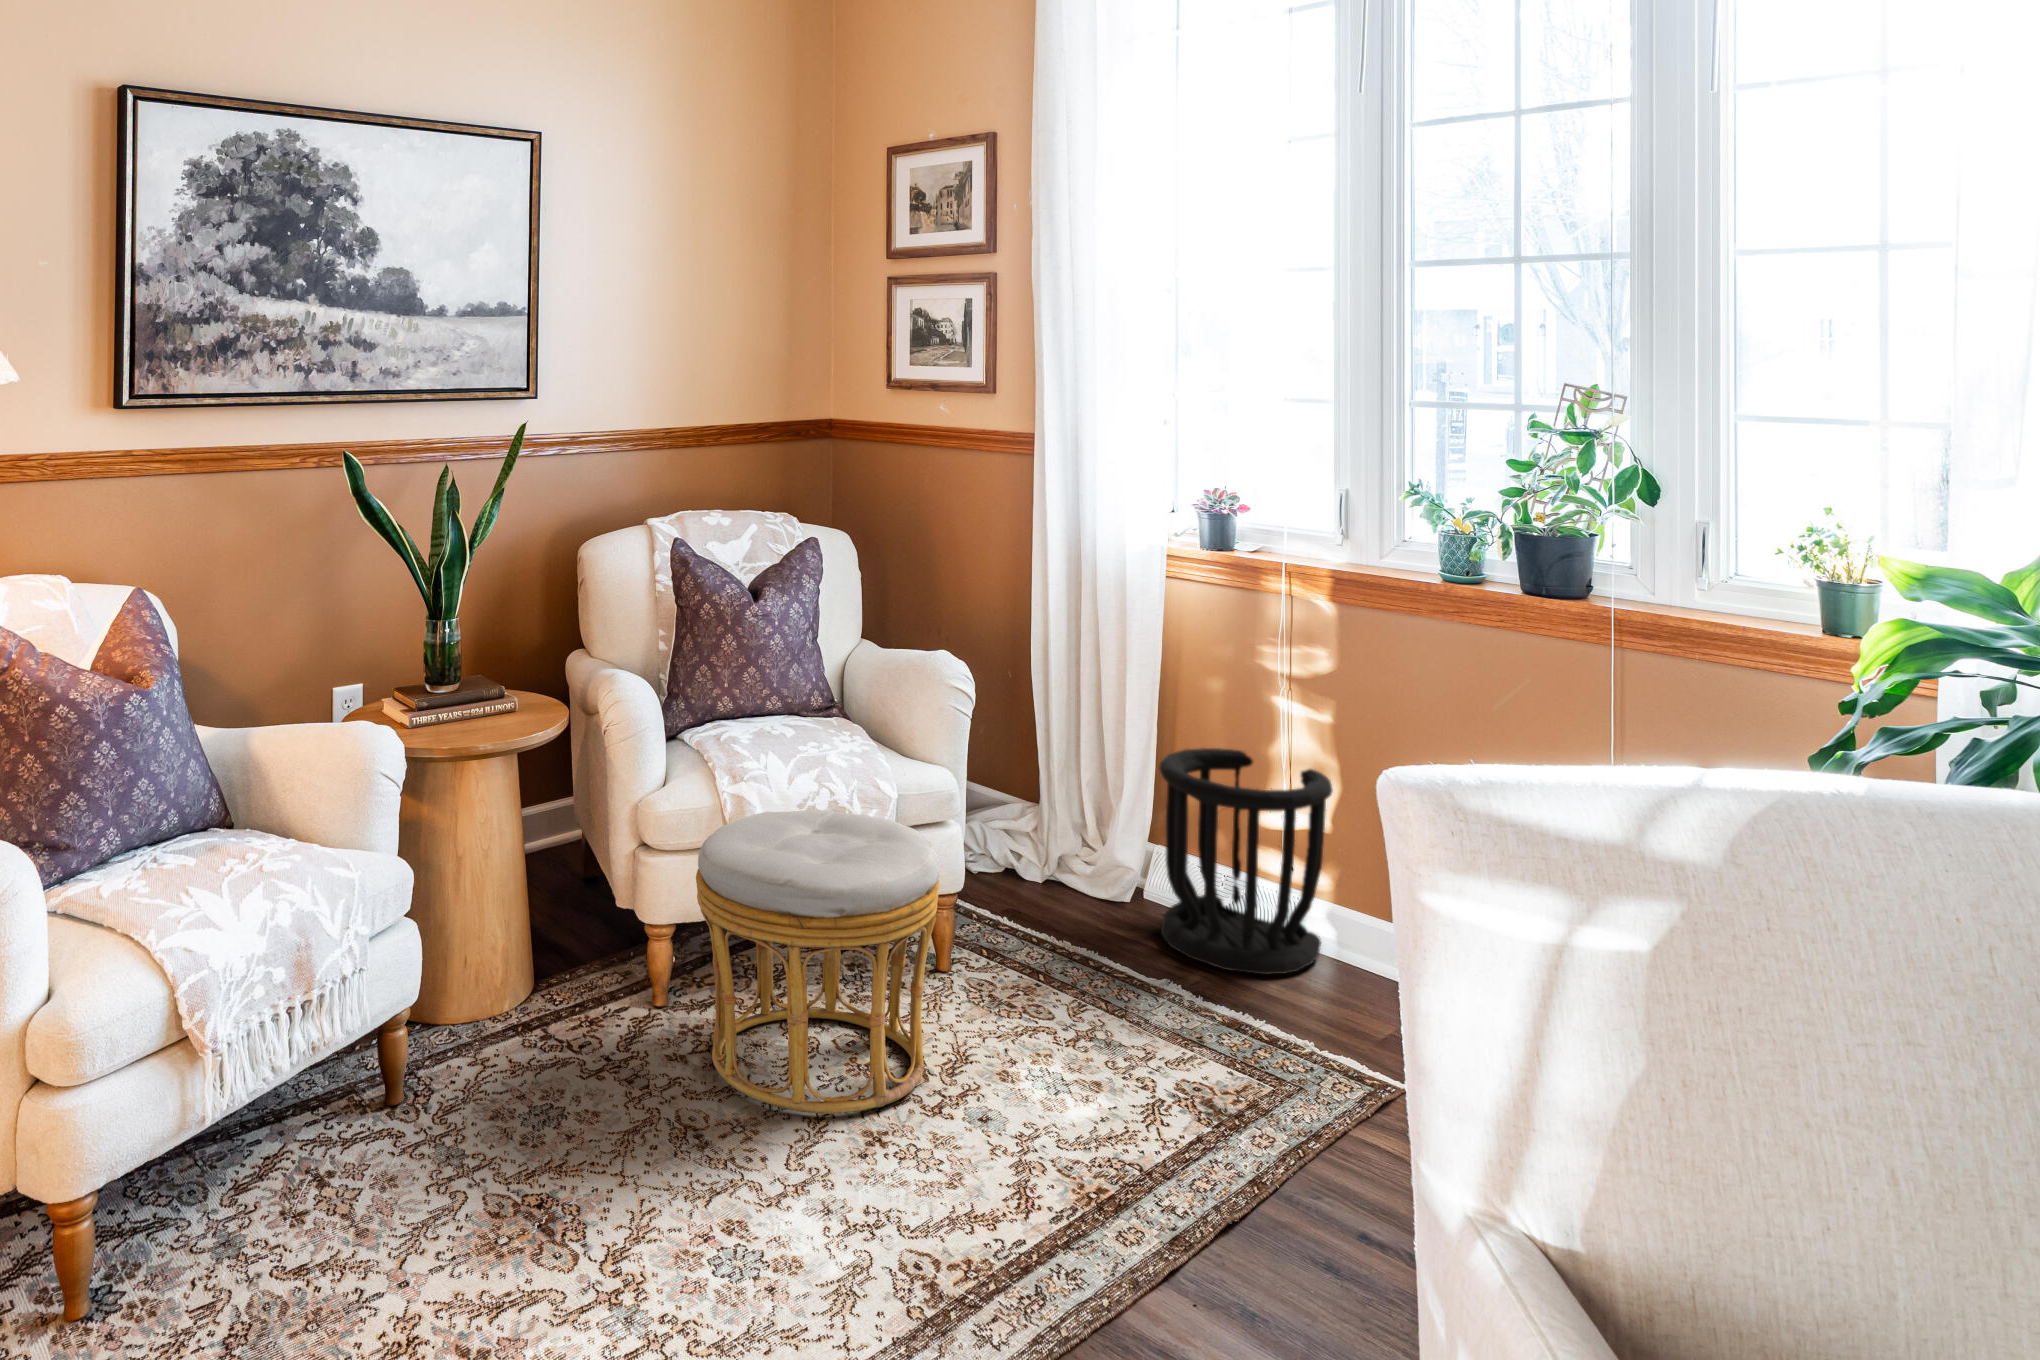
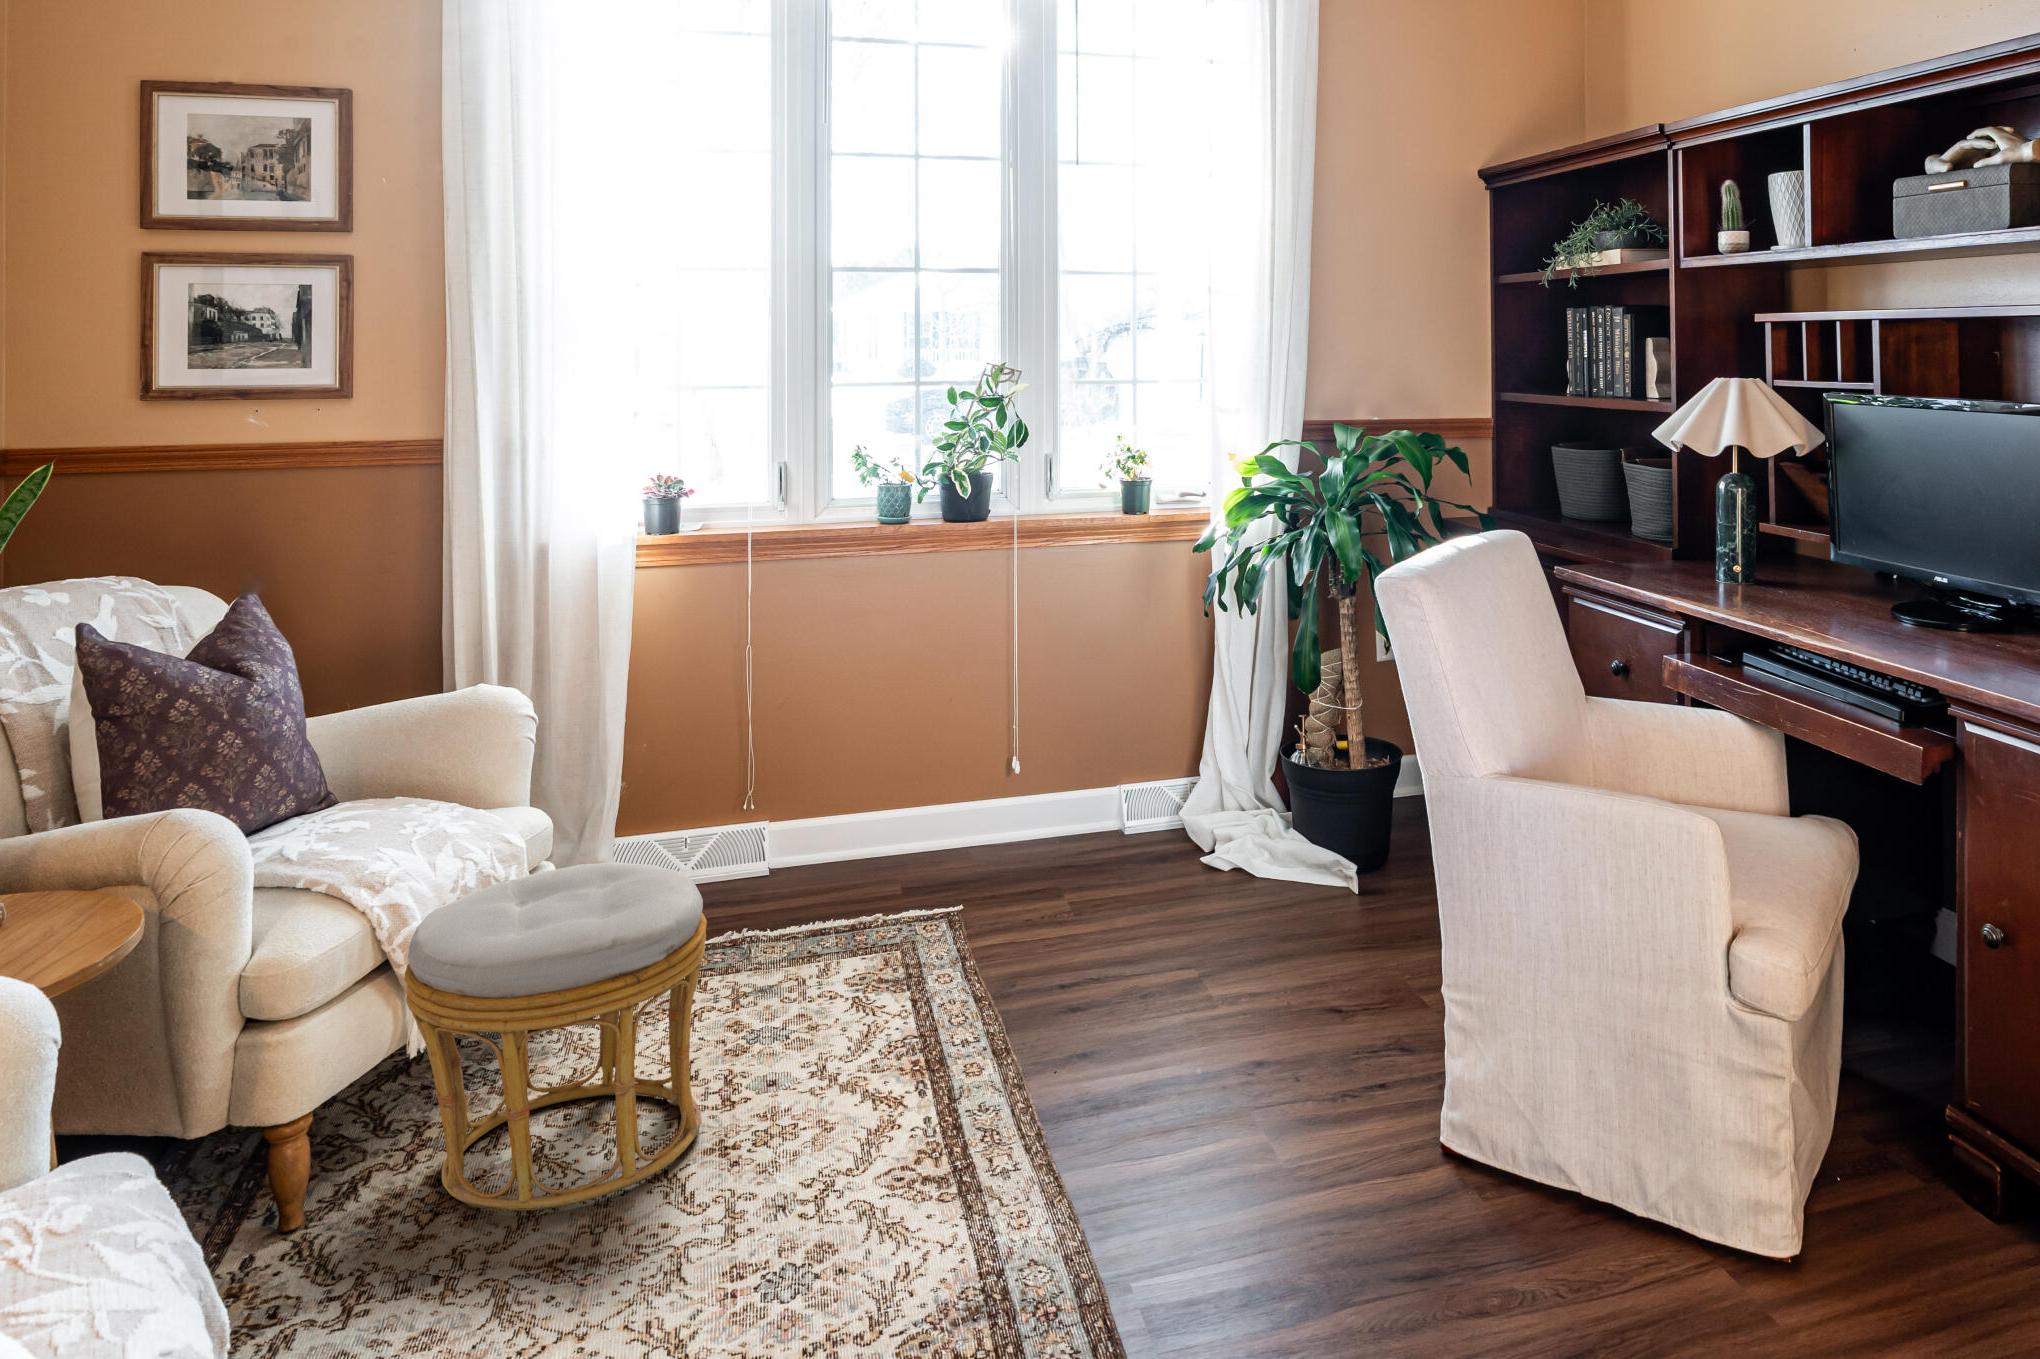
wastebasket: present [1159,748,1333,974] -> none [668,713,831,919]

